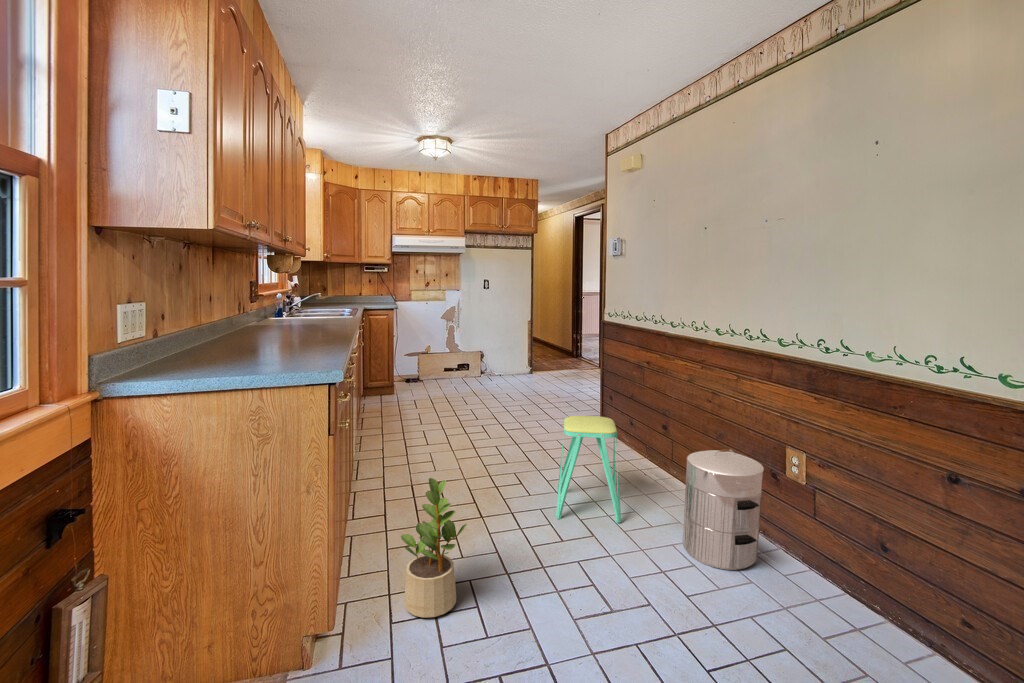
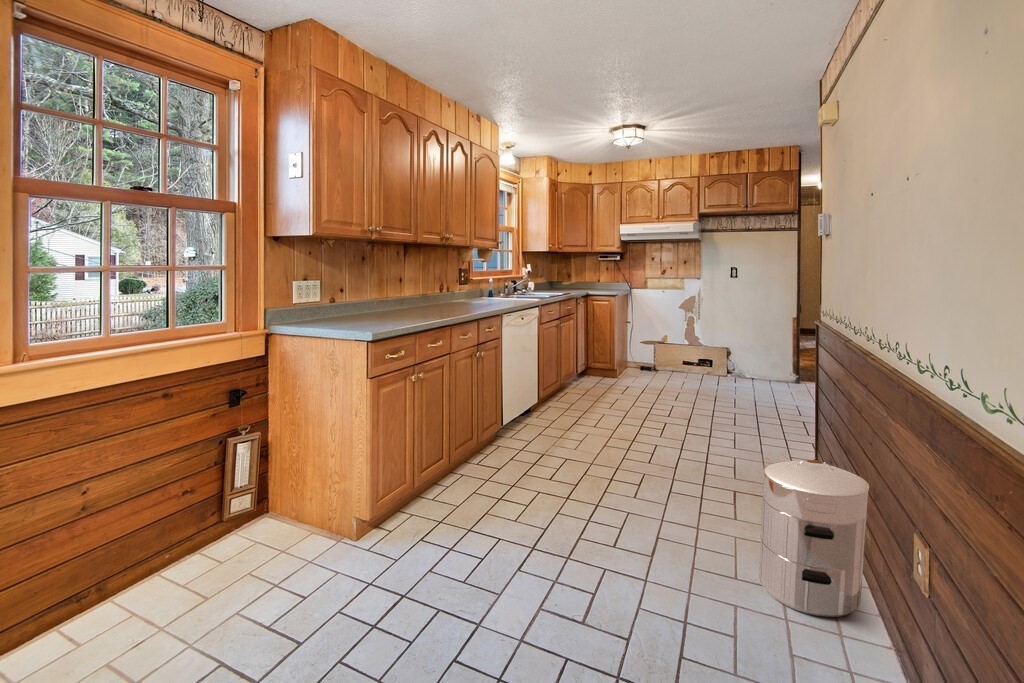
stool: present [556,416,621,523] -> none [648,405,740,529]
potted plant: present [401,478,467,618] -> none [446,424,497,541]

